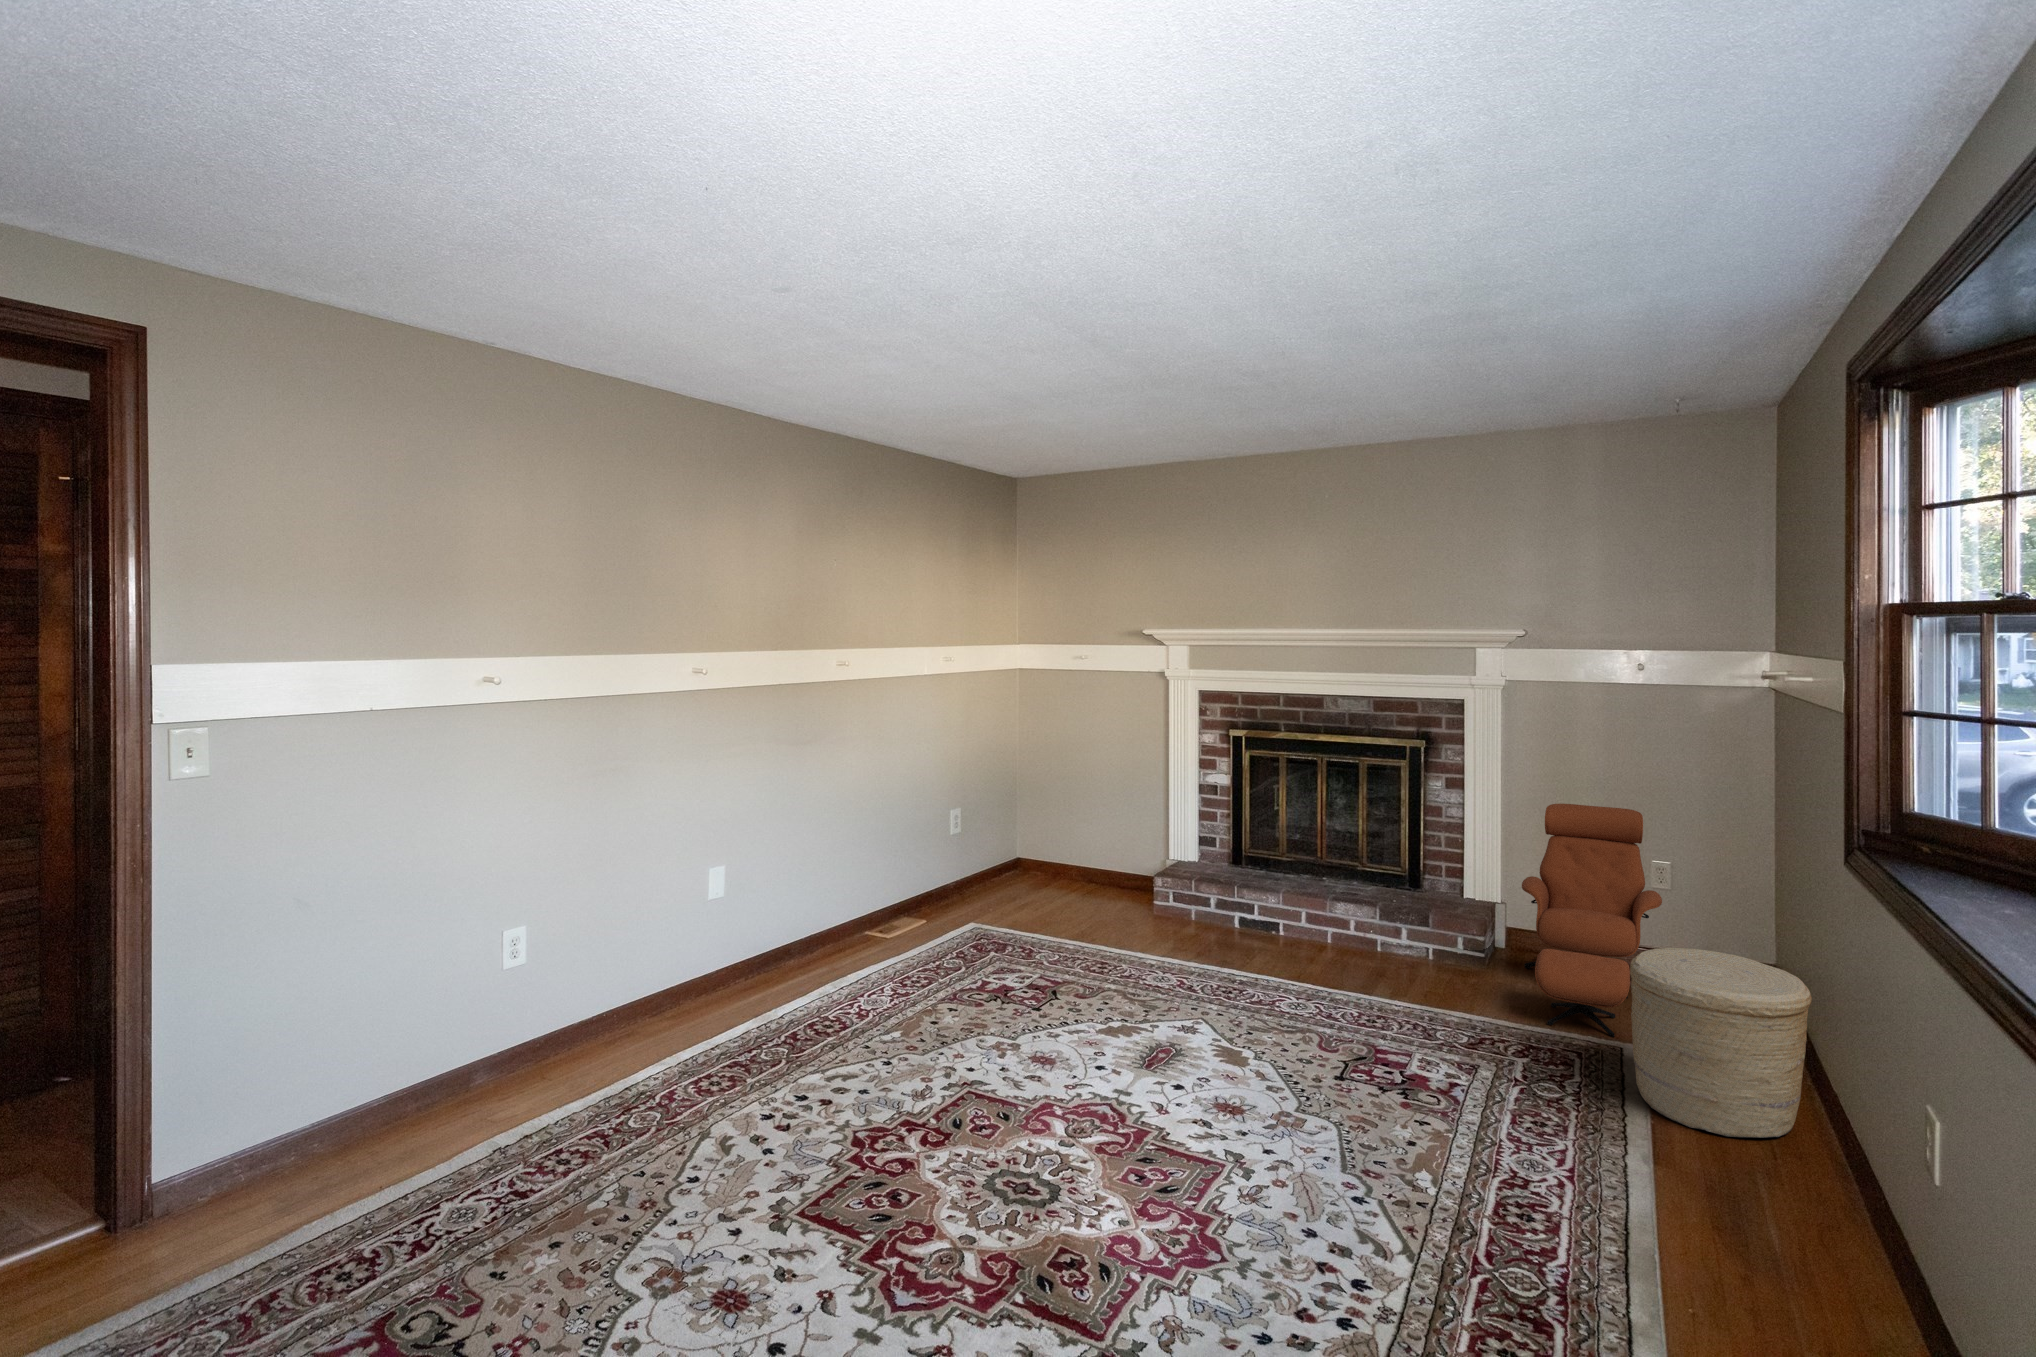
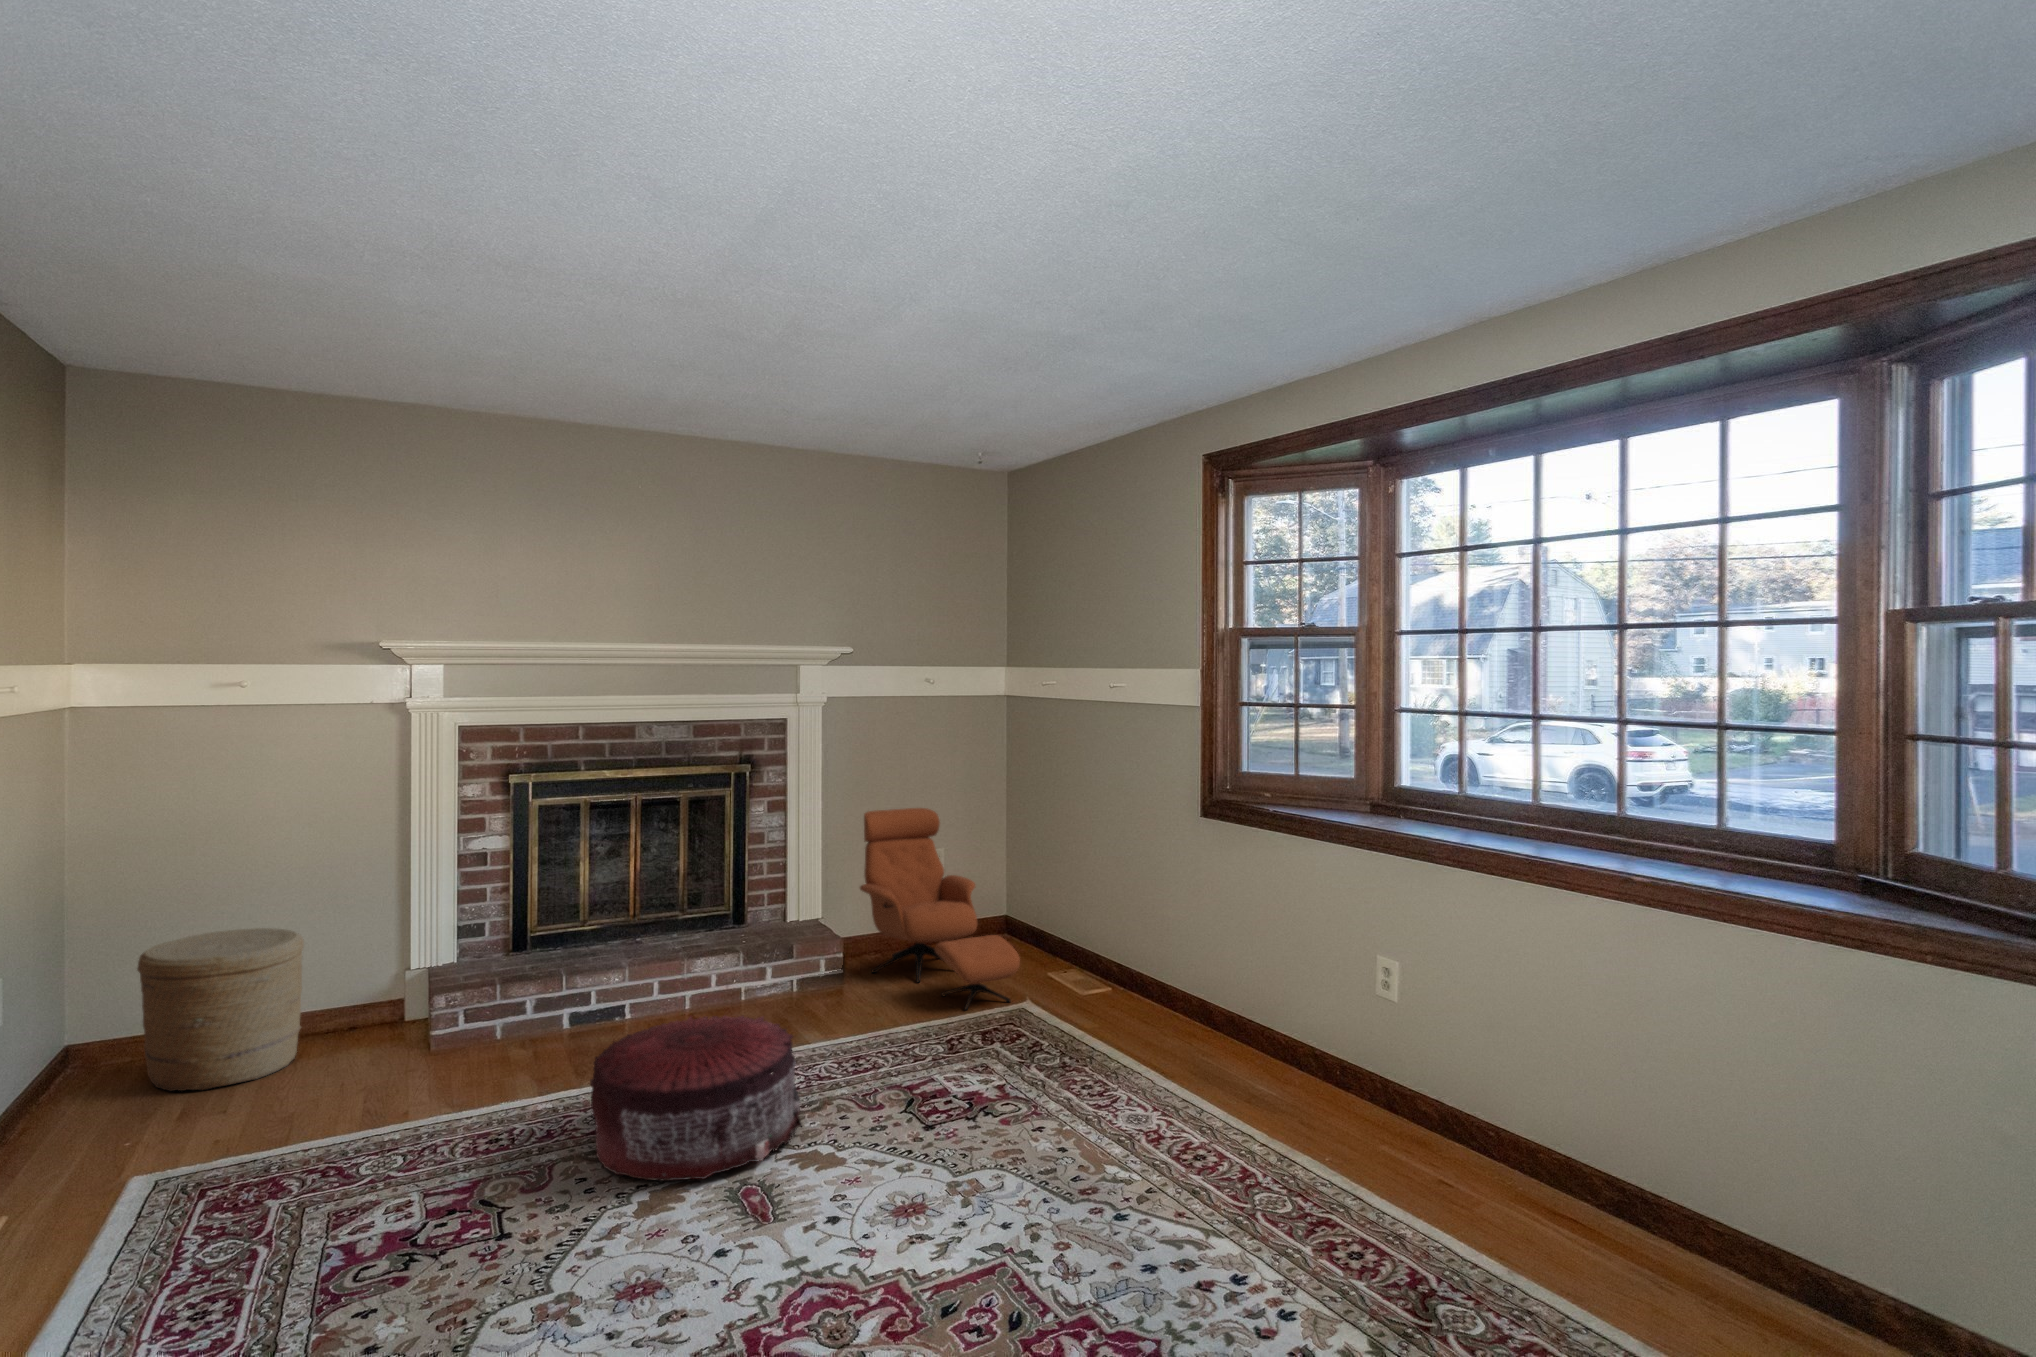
pouf: none [1112,924,1261,1041] -> present [590,1016,802,1181]
woven basket: present [1630,948,1812,1138] -> present [137,928,304,1091]

